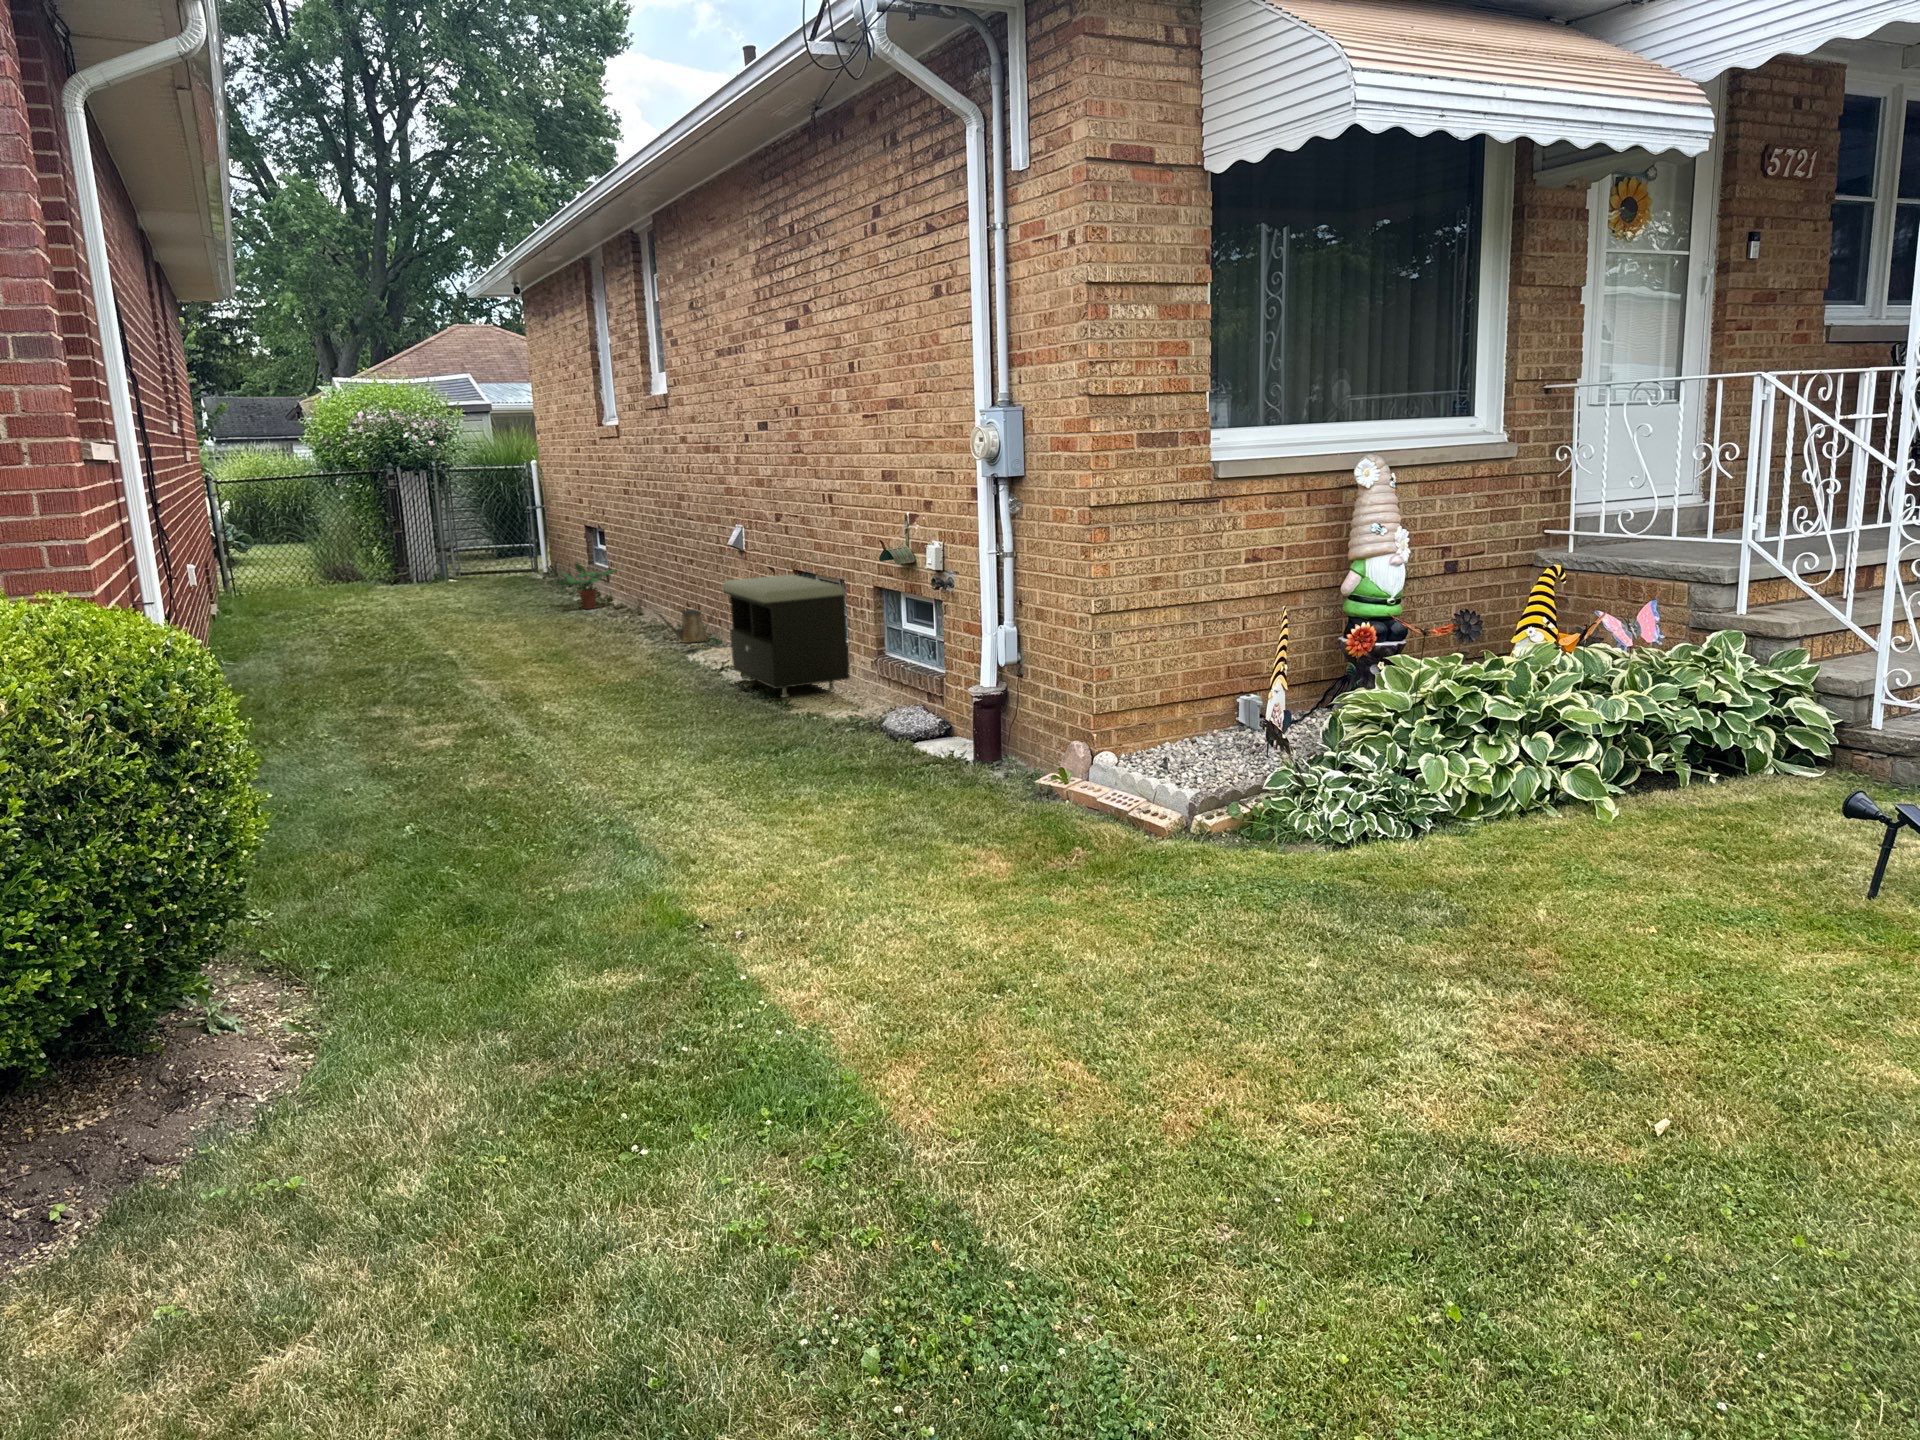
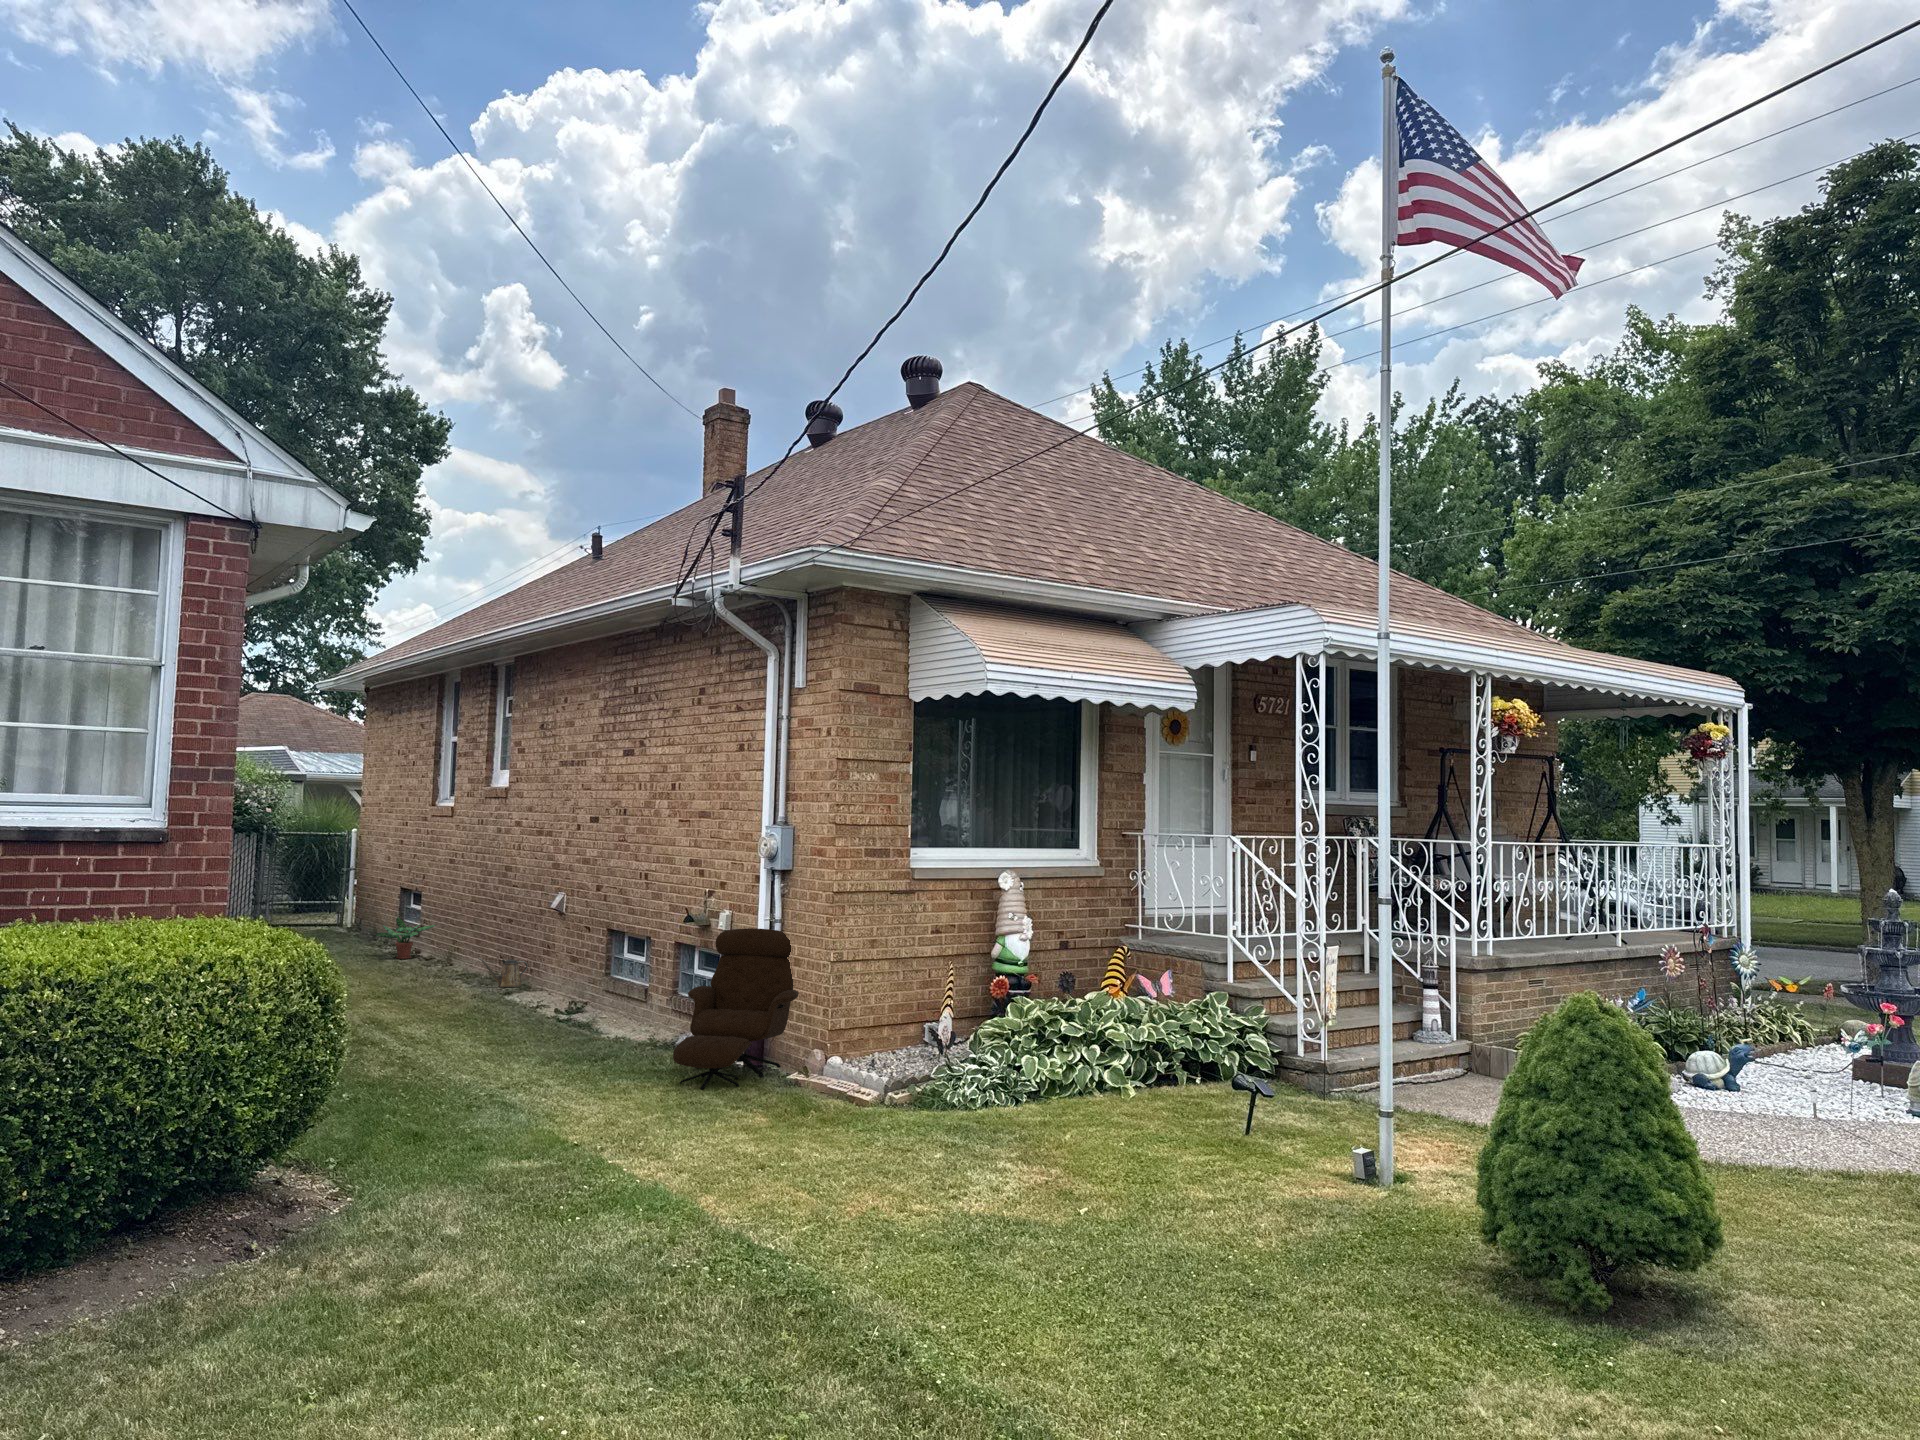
lounge chair: none [867,566,1048,813] -> present [673,928,799,1089]
storage bench: present [723,574,850,697] -> none [553,933,651,1025]

